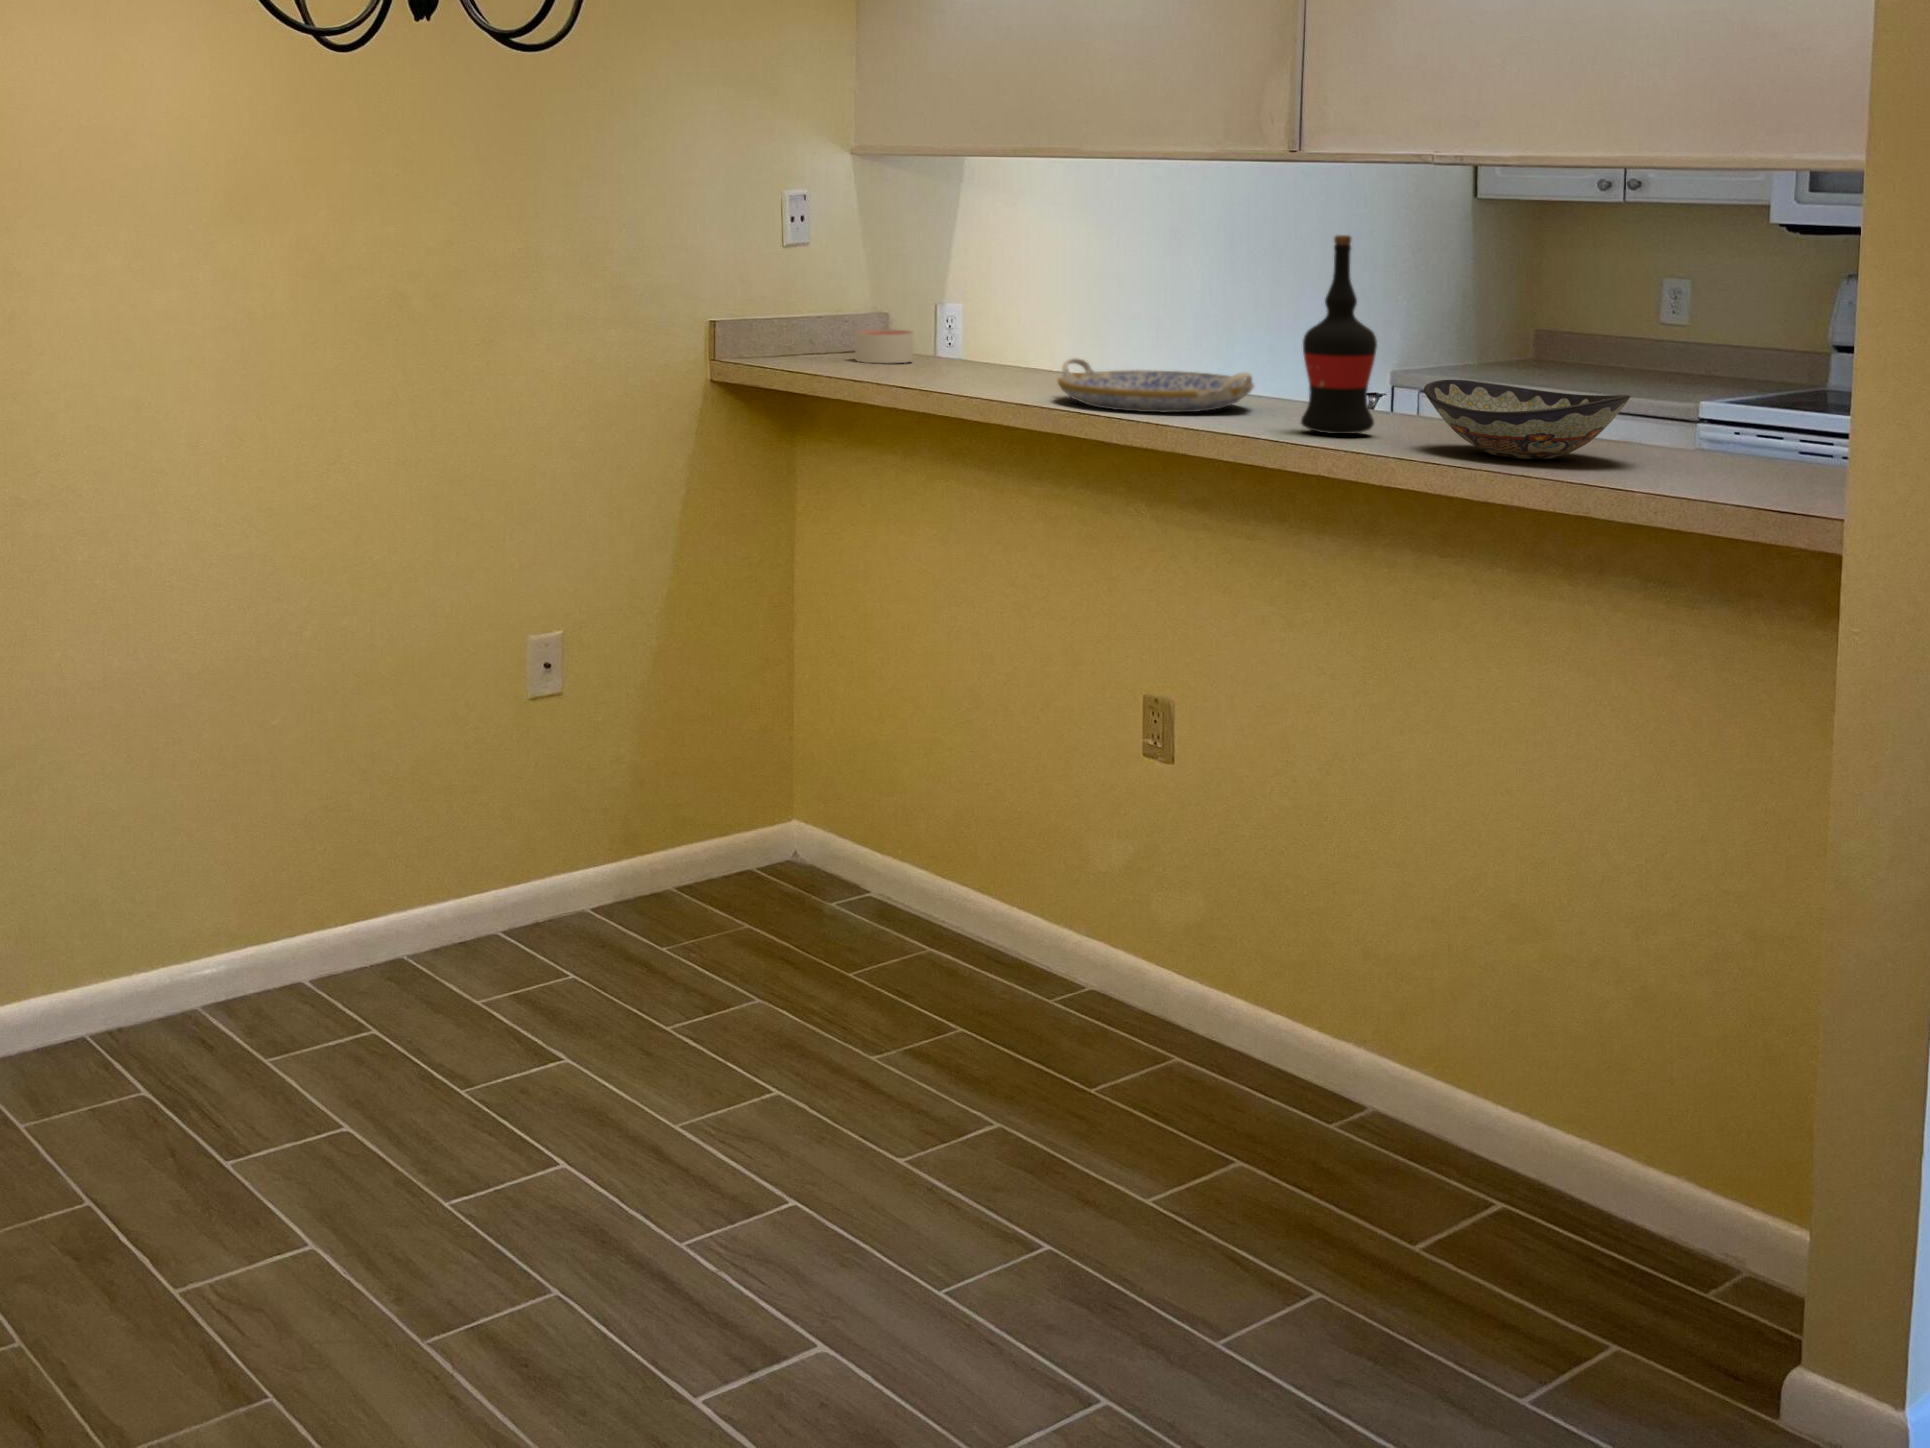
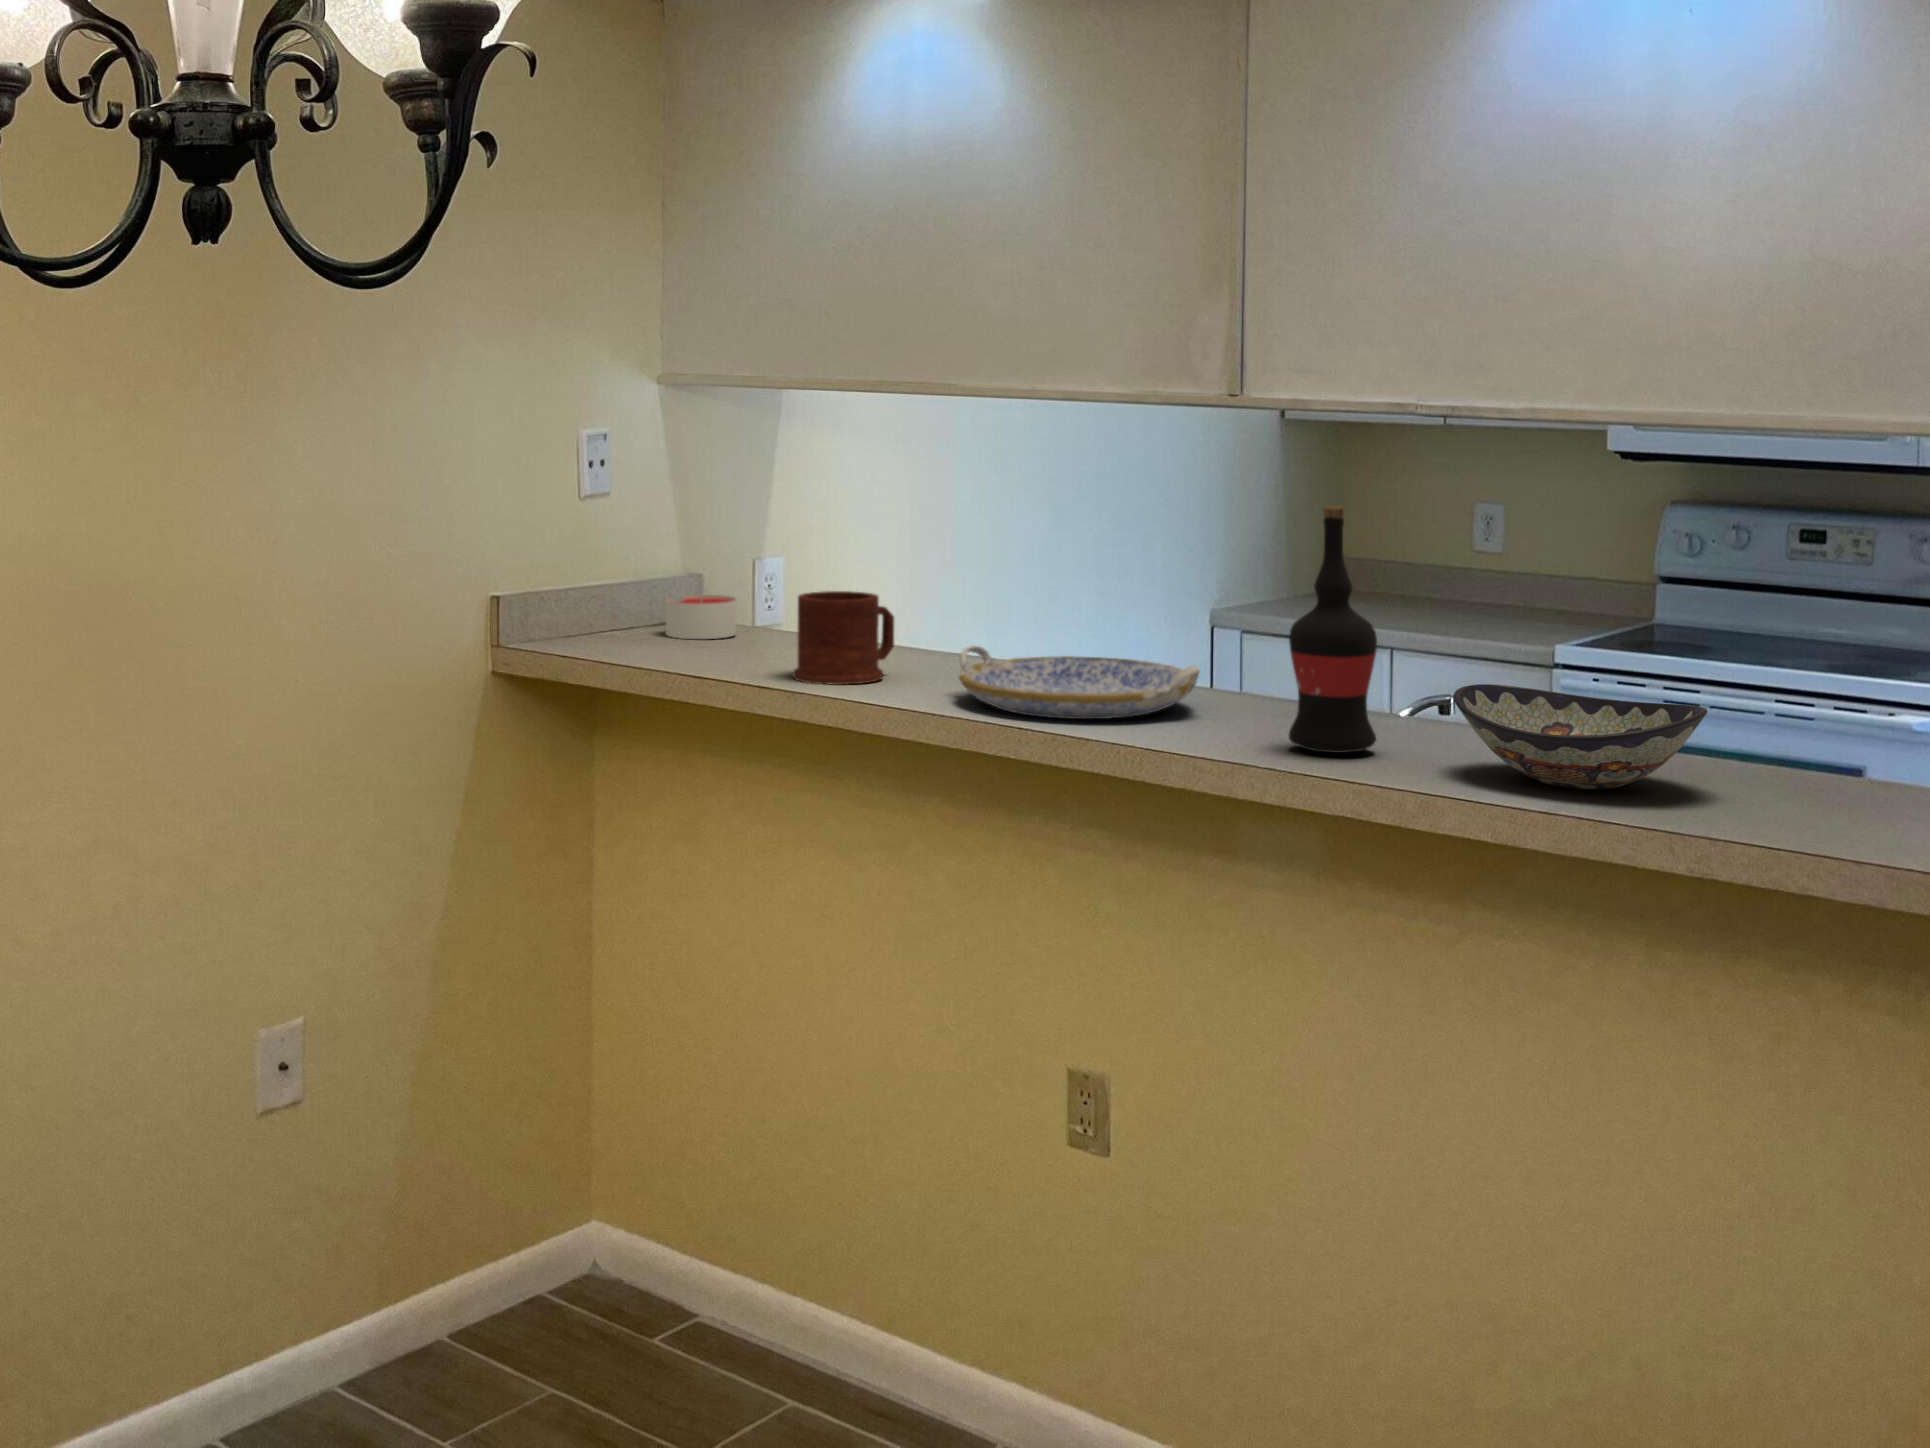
mug: none [936,317,1022,389] -> present [793,591,894,685]

